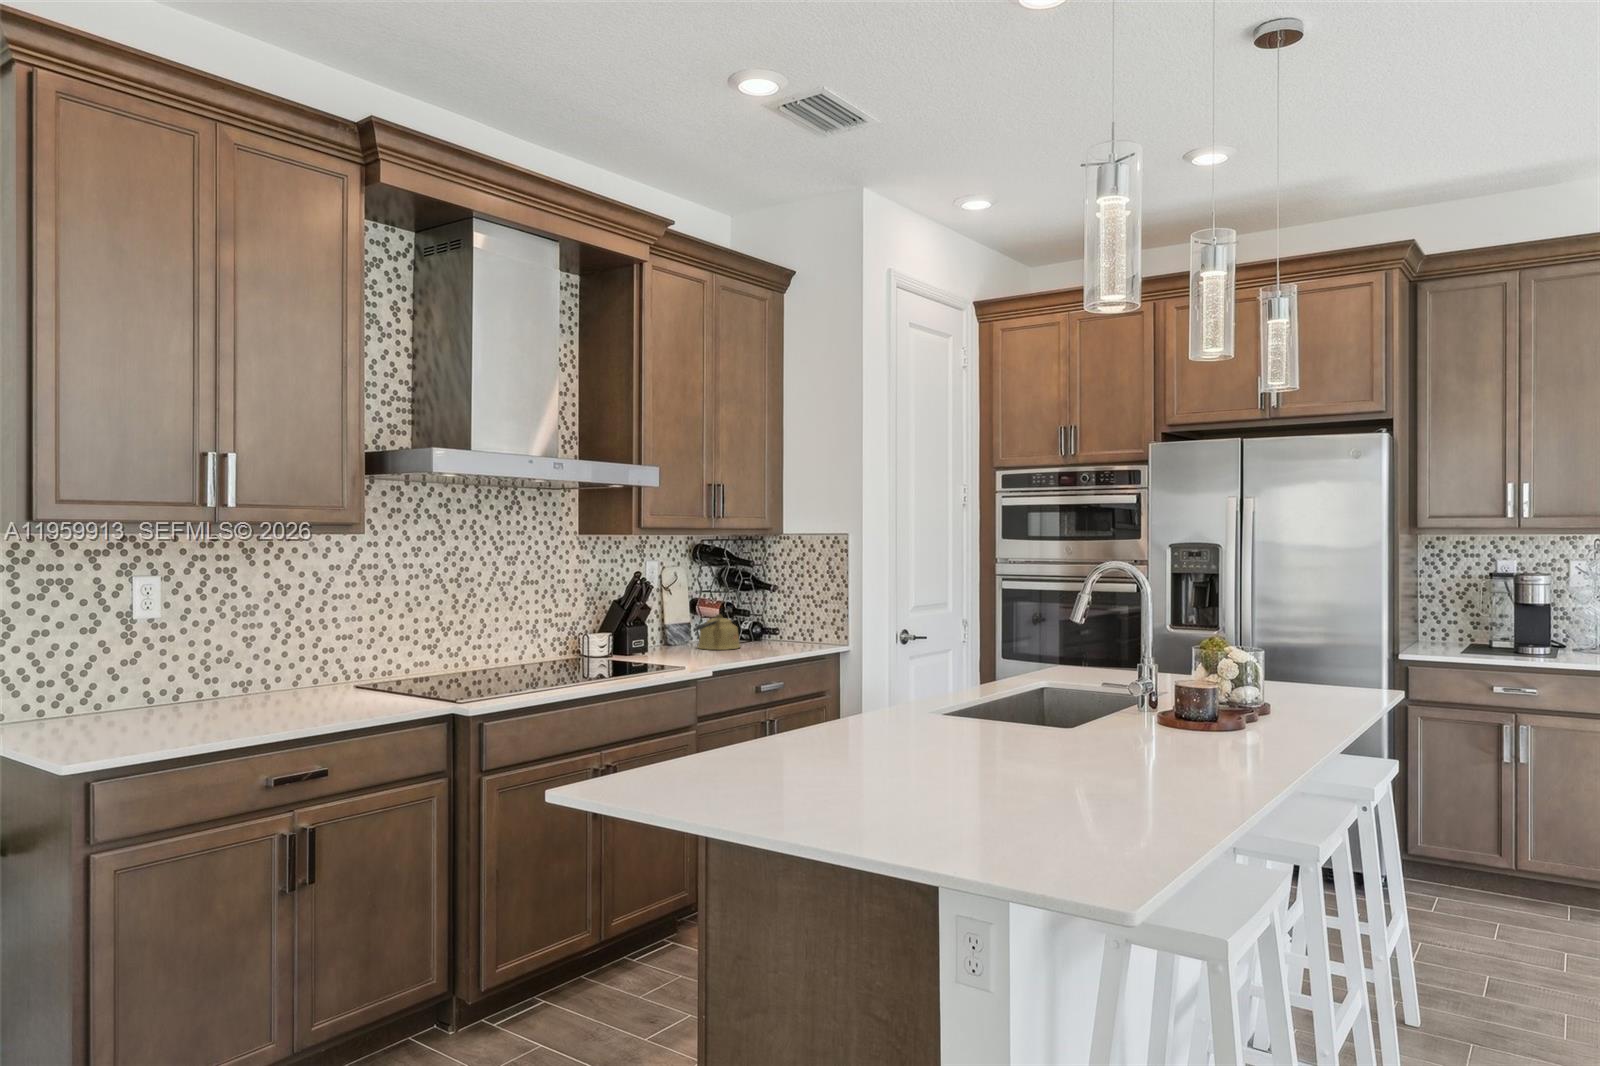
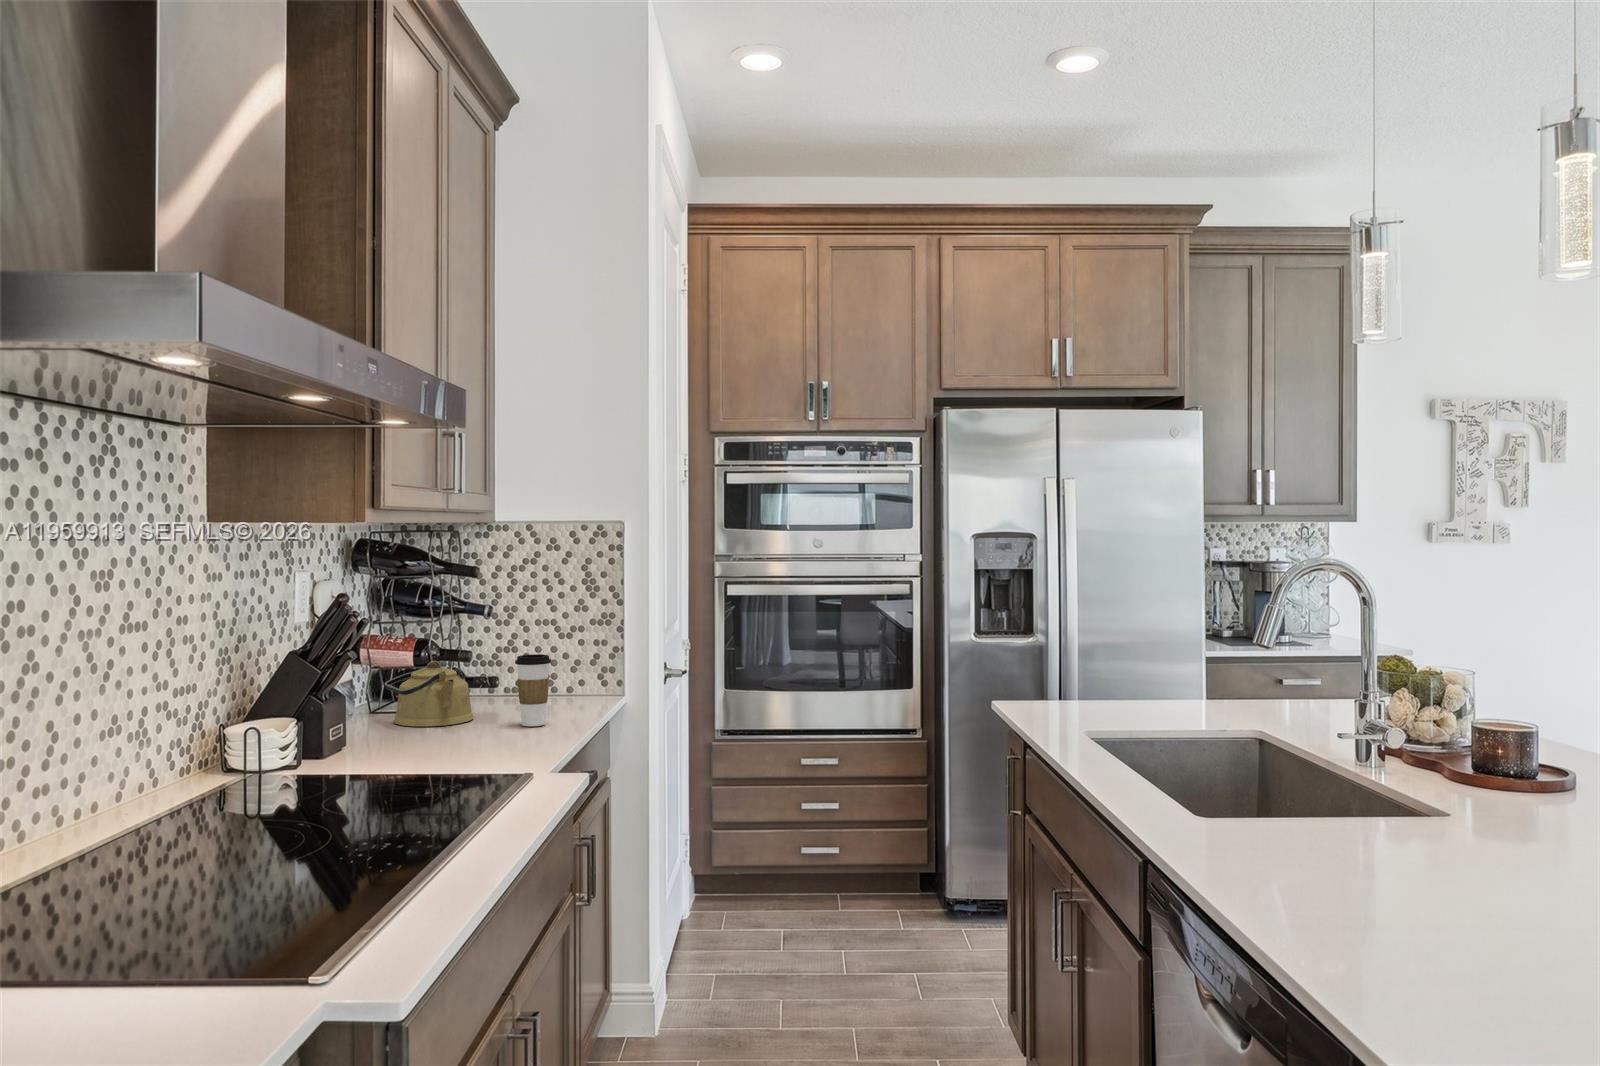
coffee cup: none [747,612,767,654] -> present [515,654,551,726]

